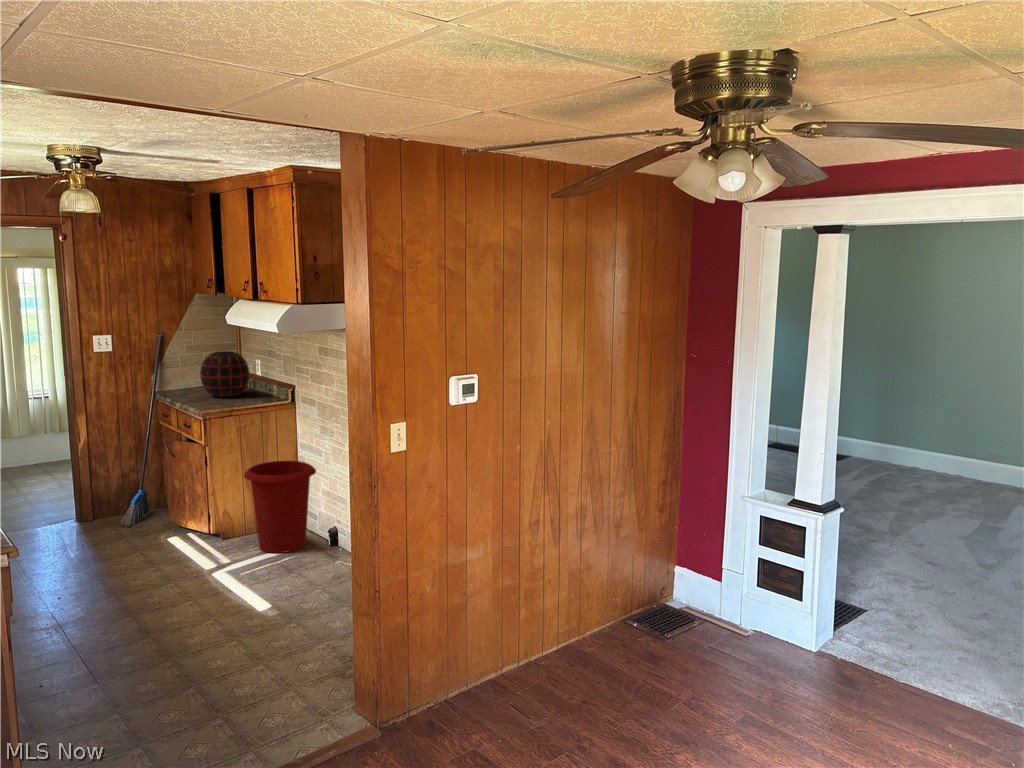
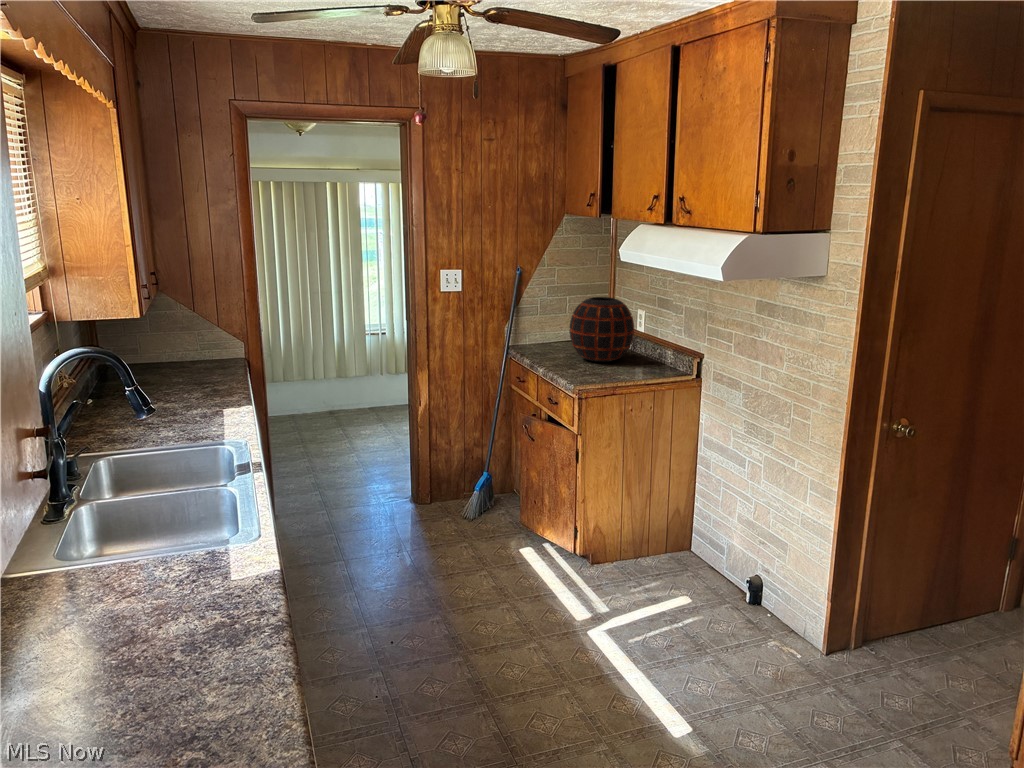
waste bin: present [244,461,316,553] -> none [632,466,738,607]

